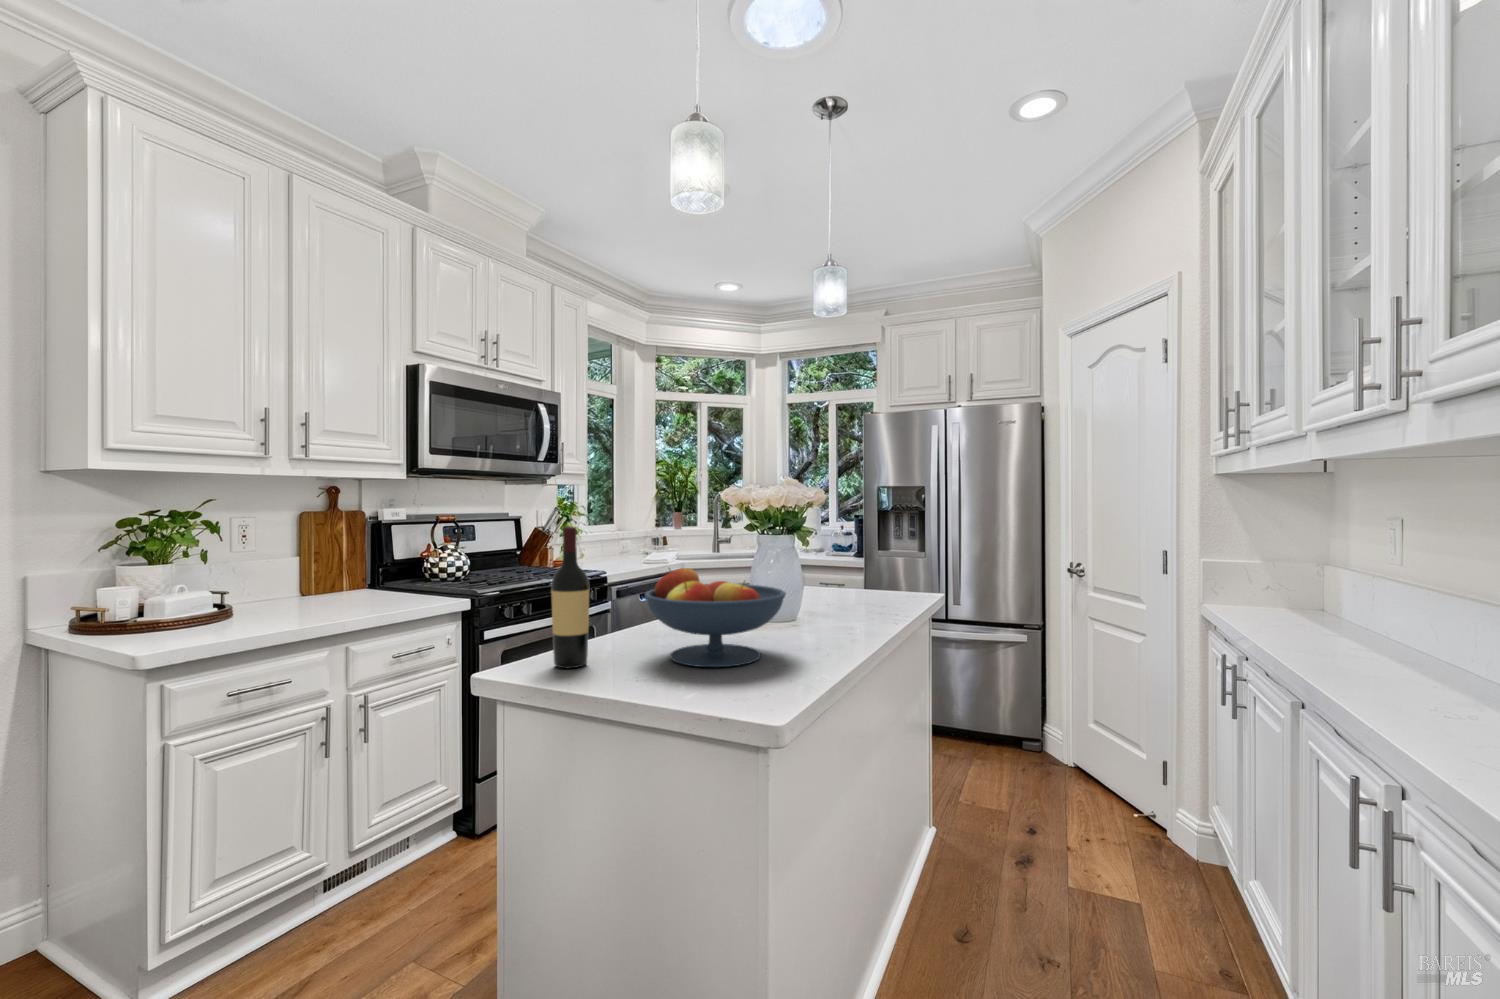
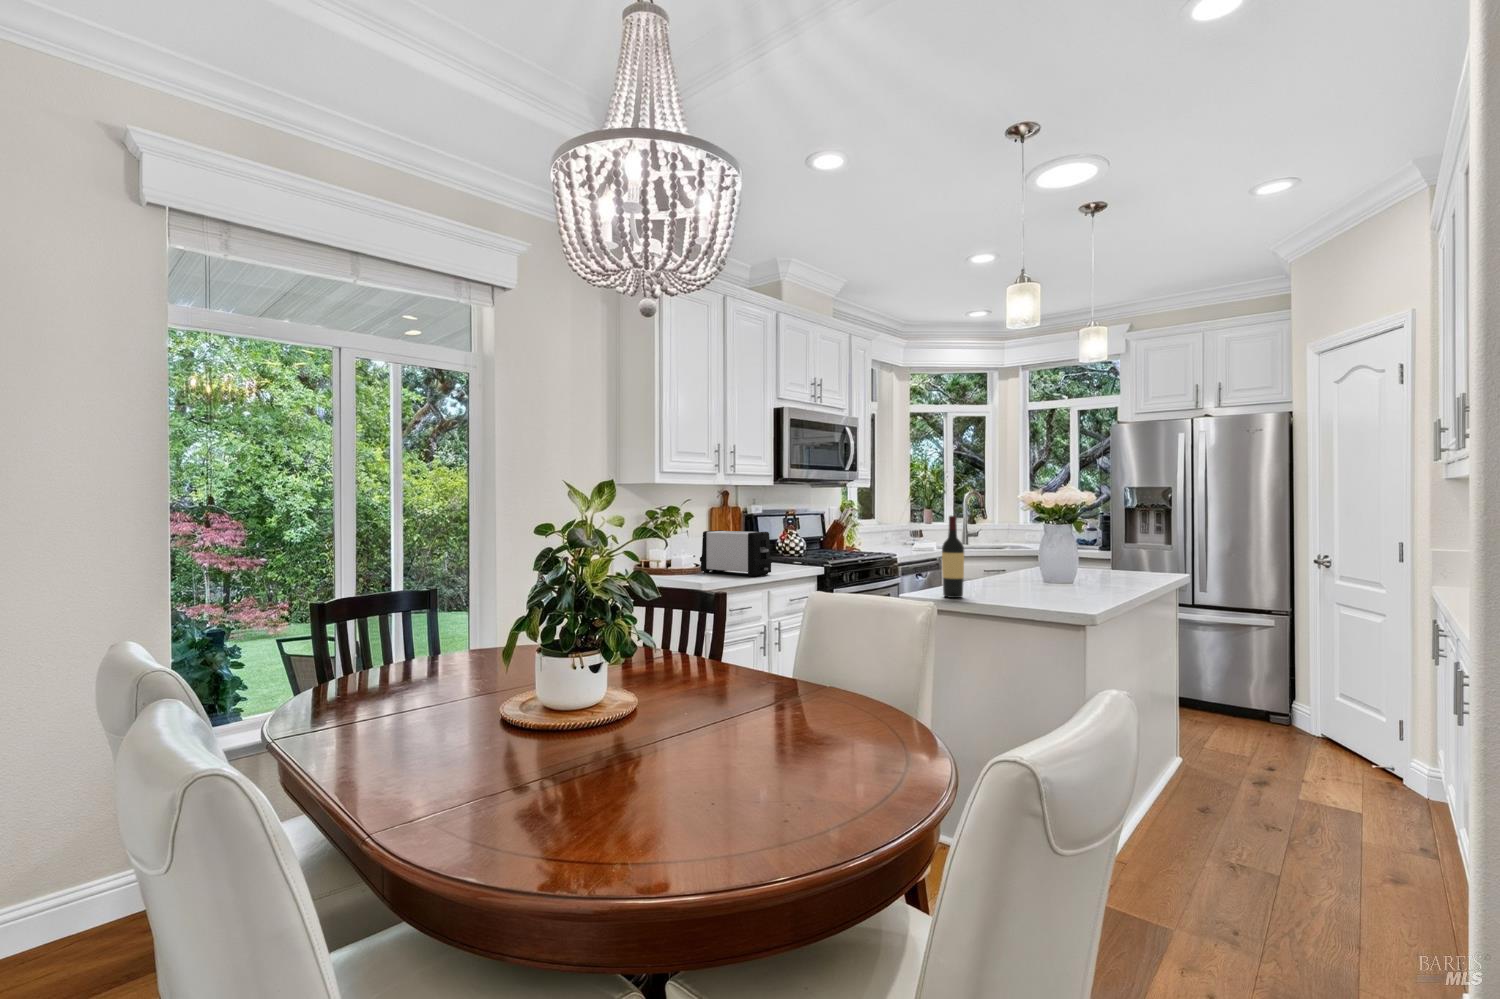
toaster: none [228,549,351,625] -> present [700,530,772,577]
fruit bowl: present [645,568,786,667] -> none [995,541,1089,600]

